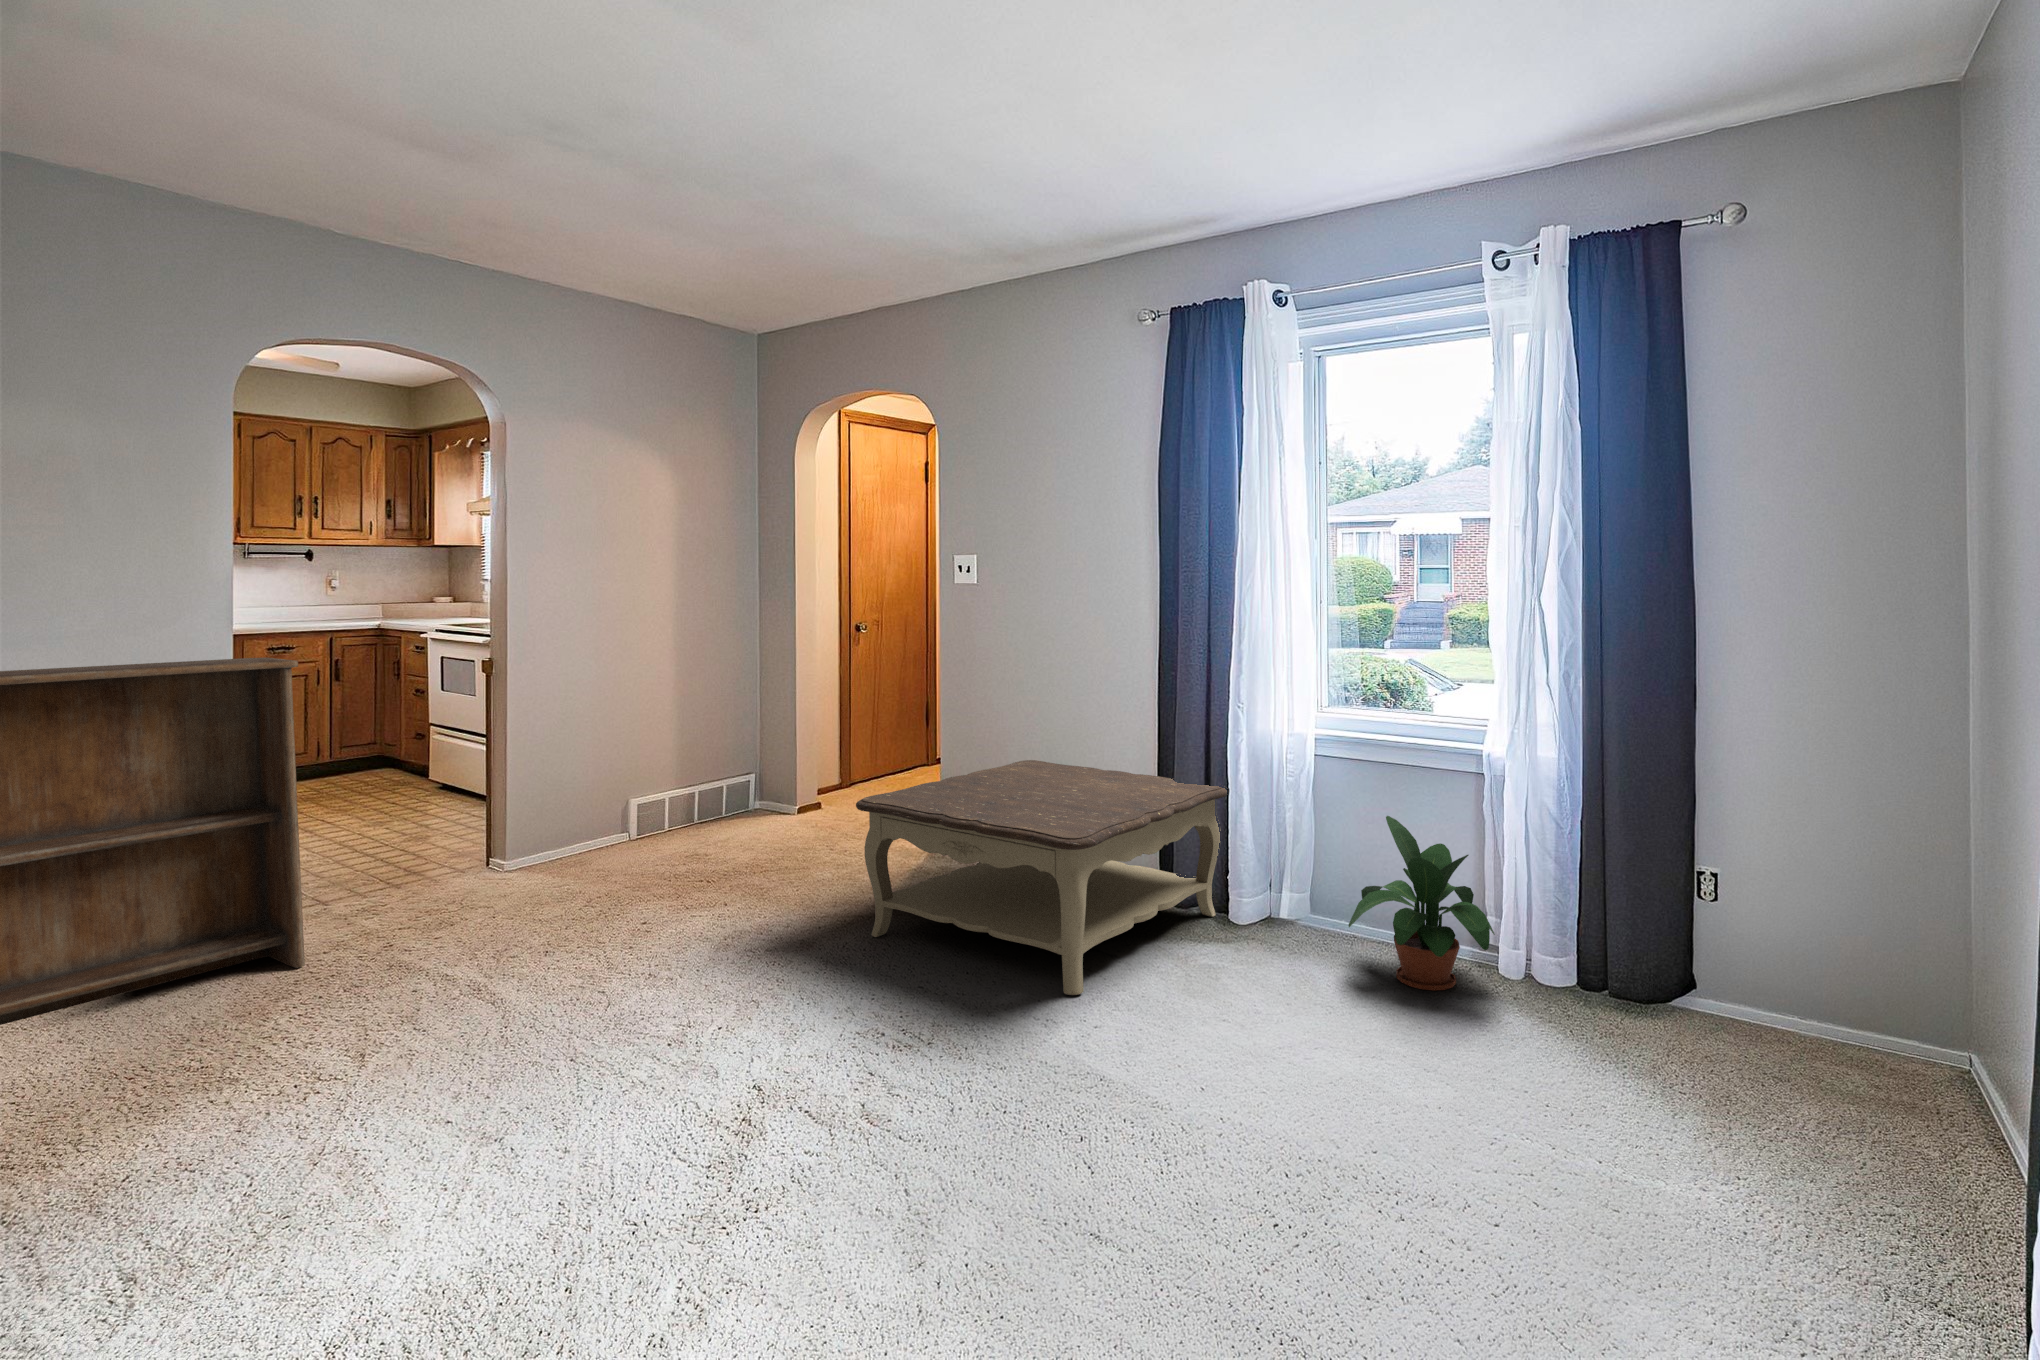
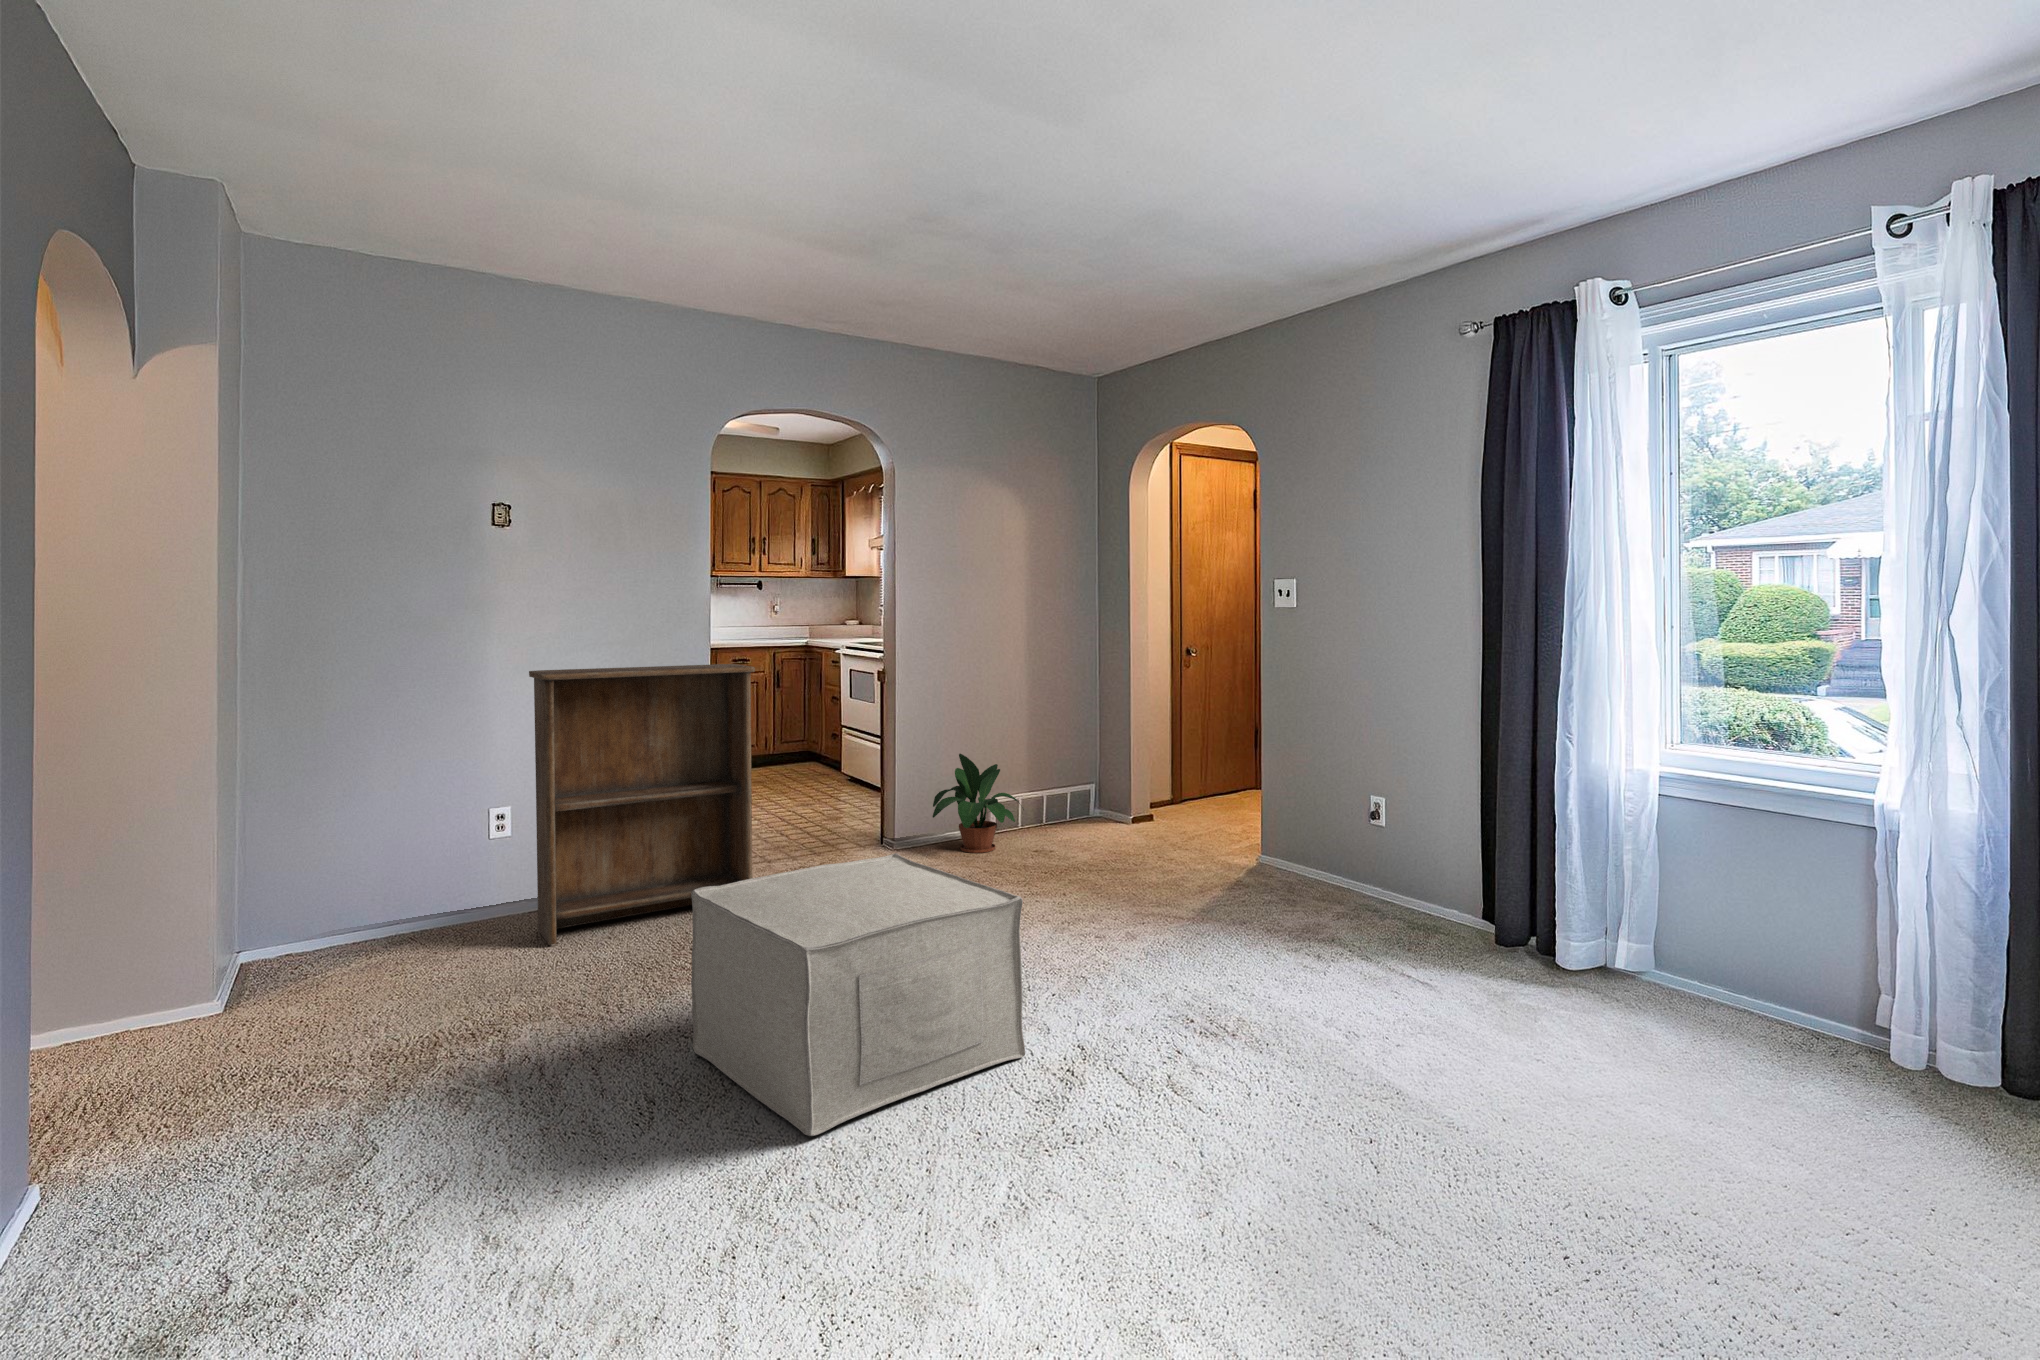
coffee table: present [856,760,1227,995] -> none [1180,785,1566,1015]
potted plant: present [1349,816,1495,991] -> present [932,754,1020,853]
ottoman: none [193,884,689,1279] -> present [691,853,1025,1136]

